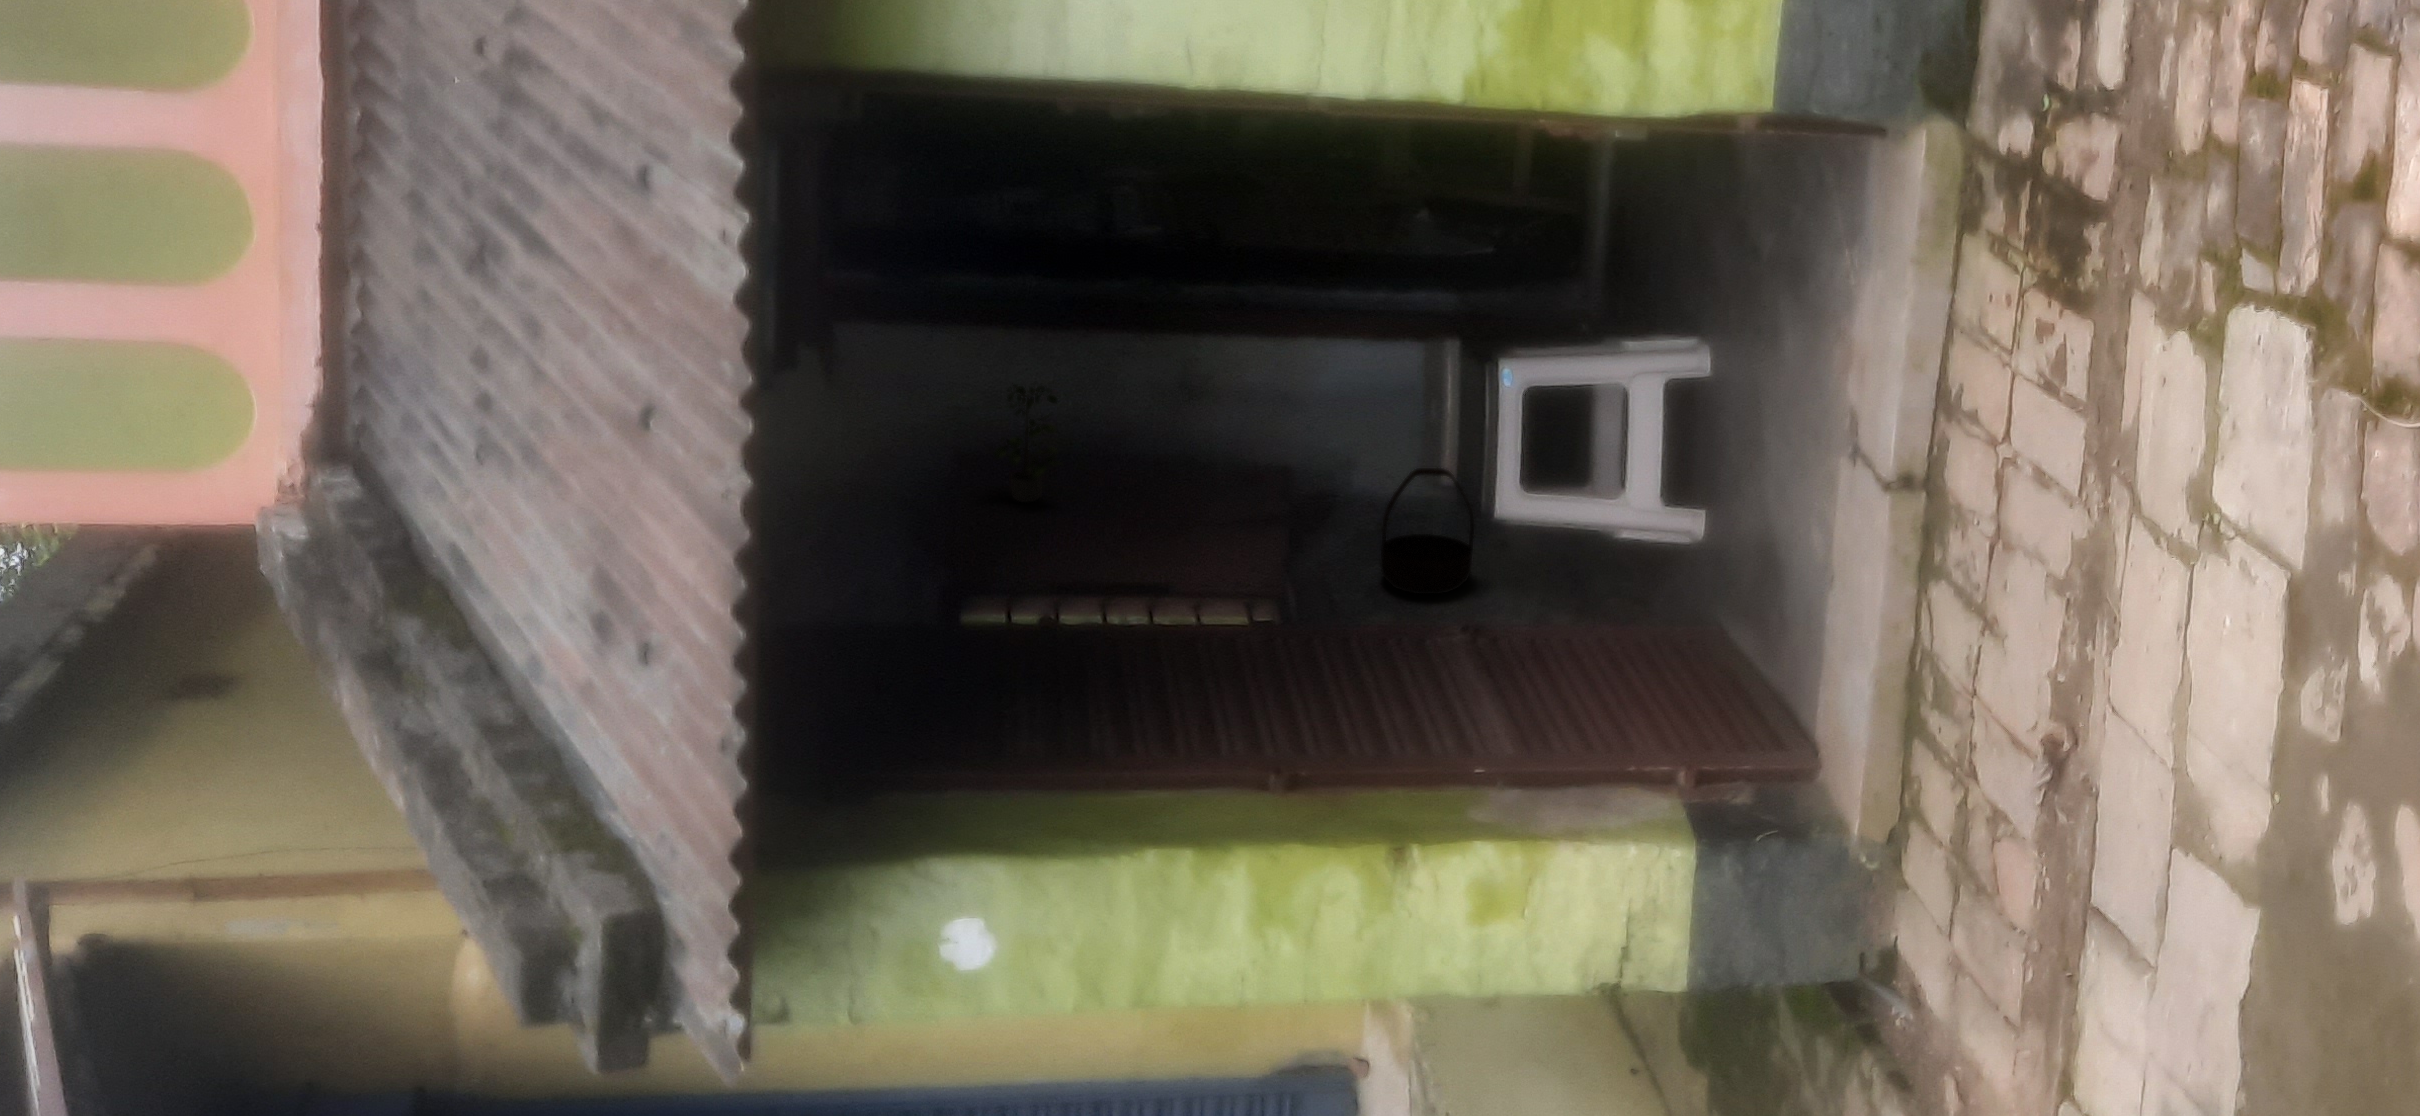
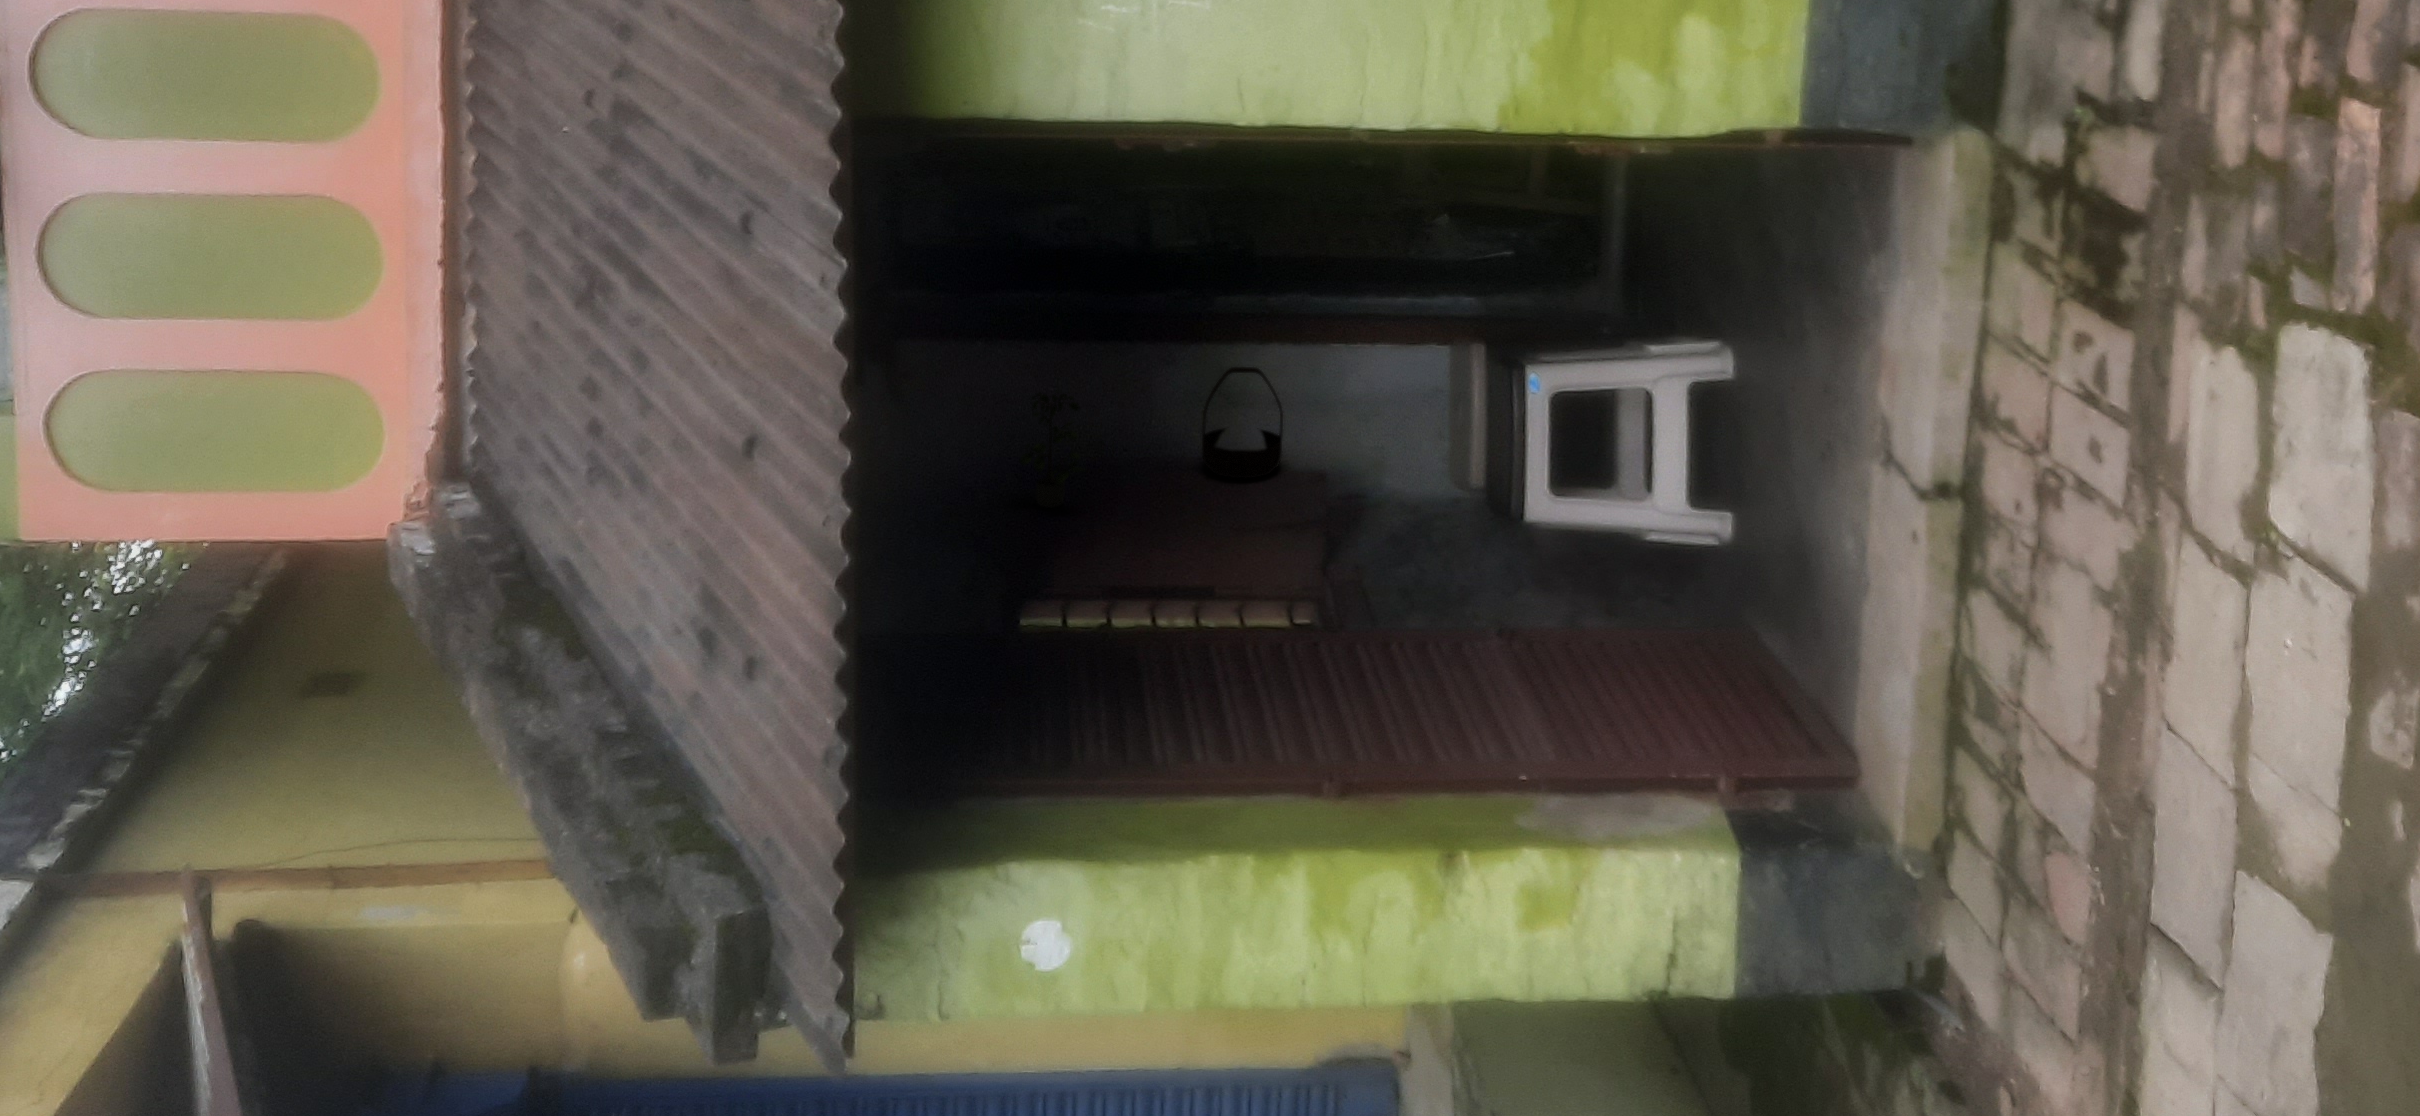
basket: present [1380,468,1474,594] -> present [1202,367,1283,478]

